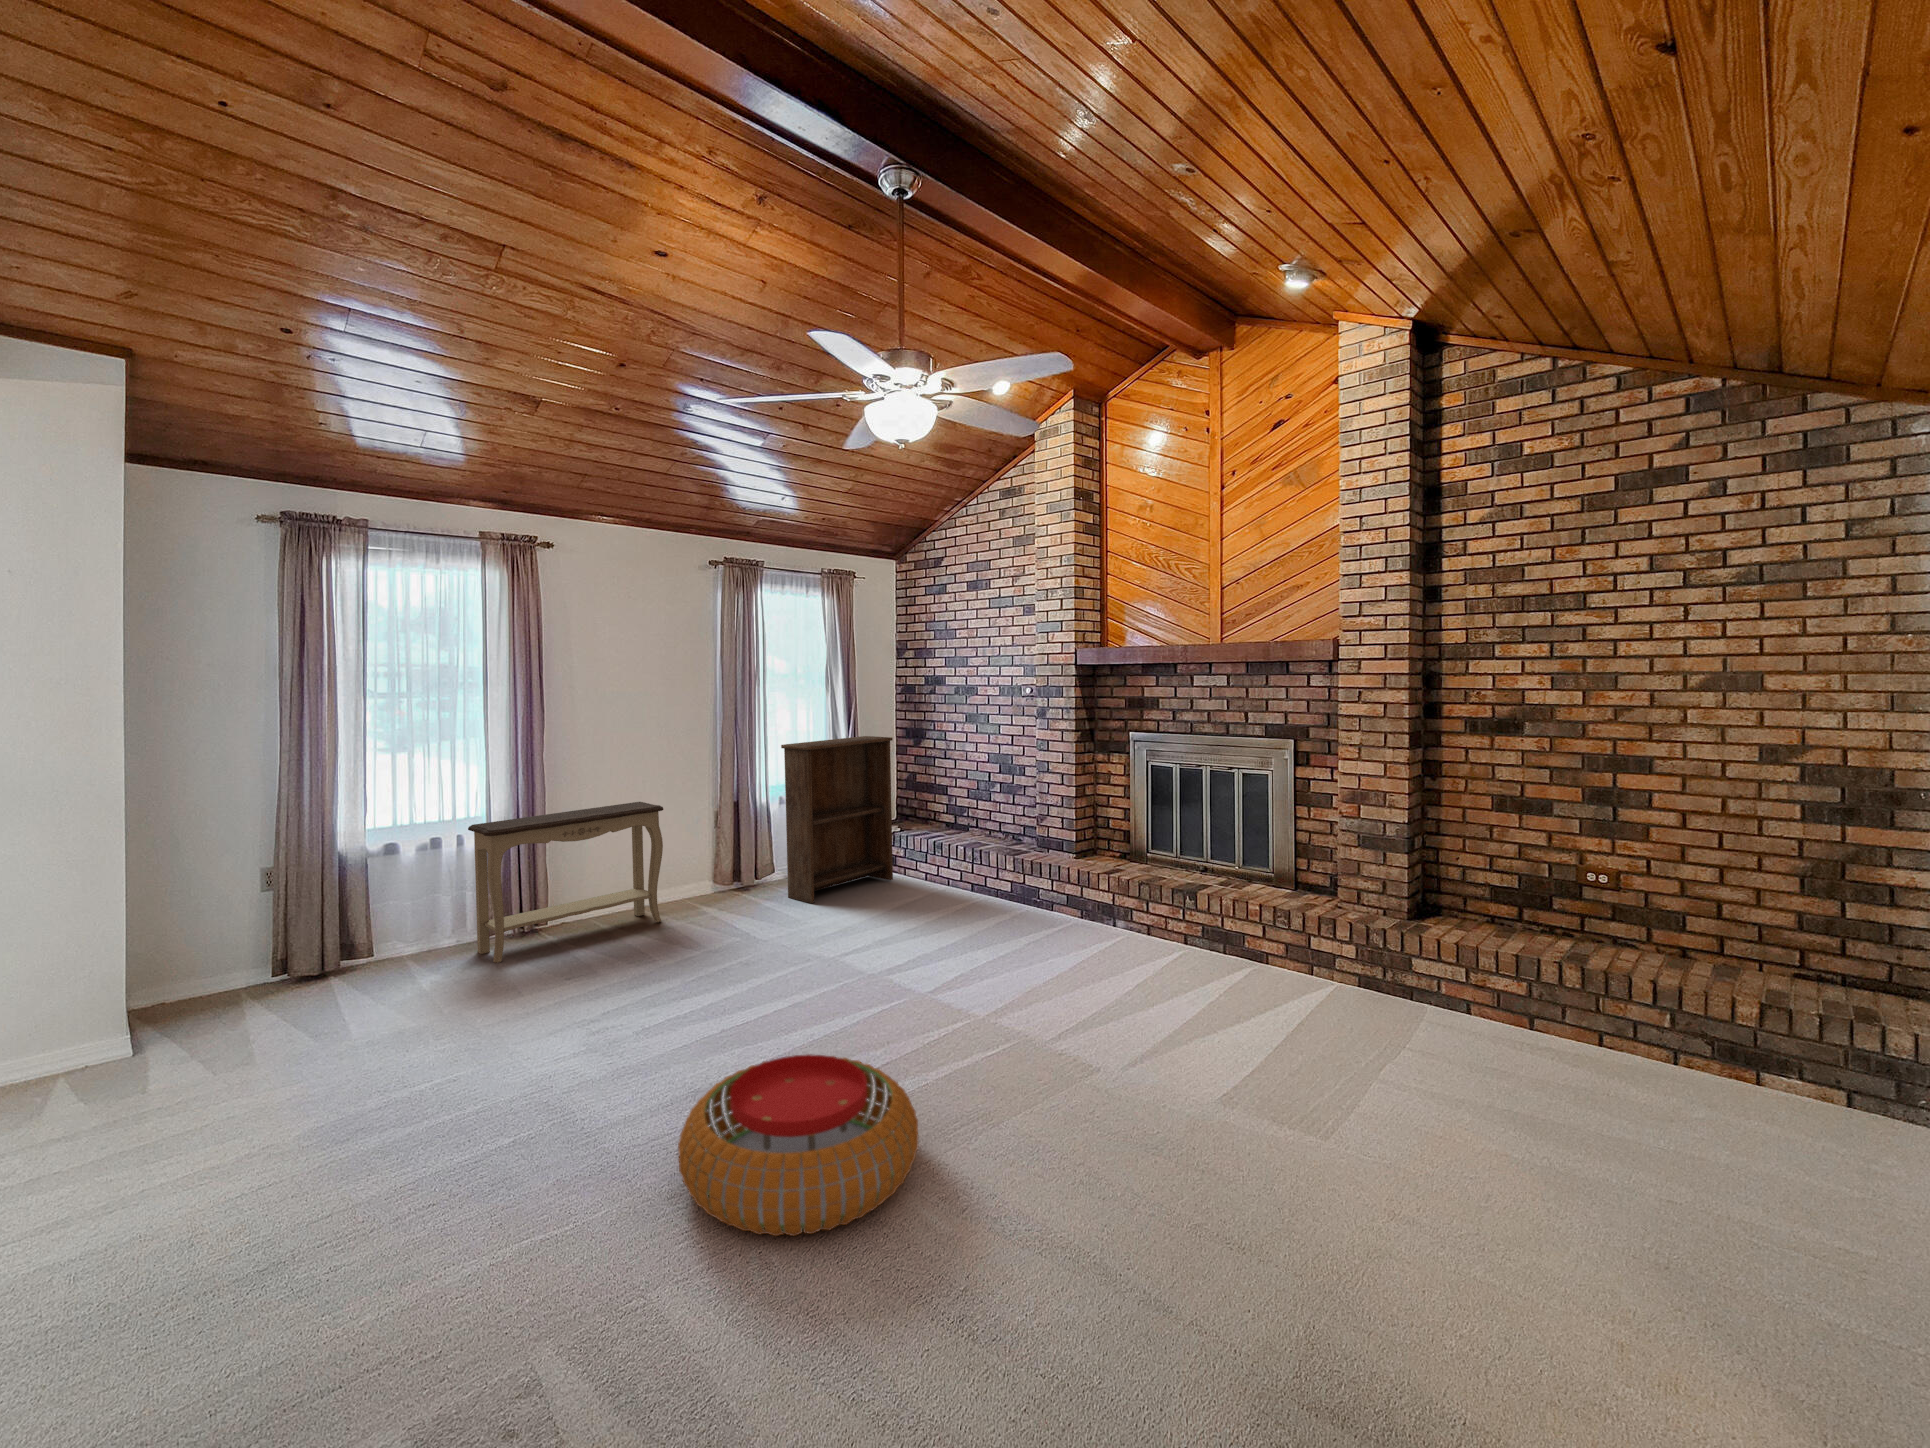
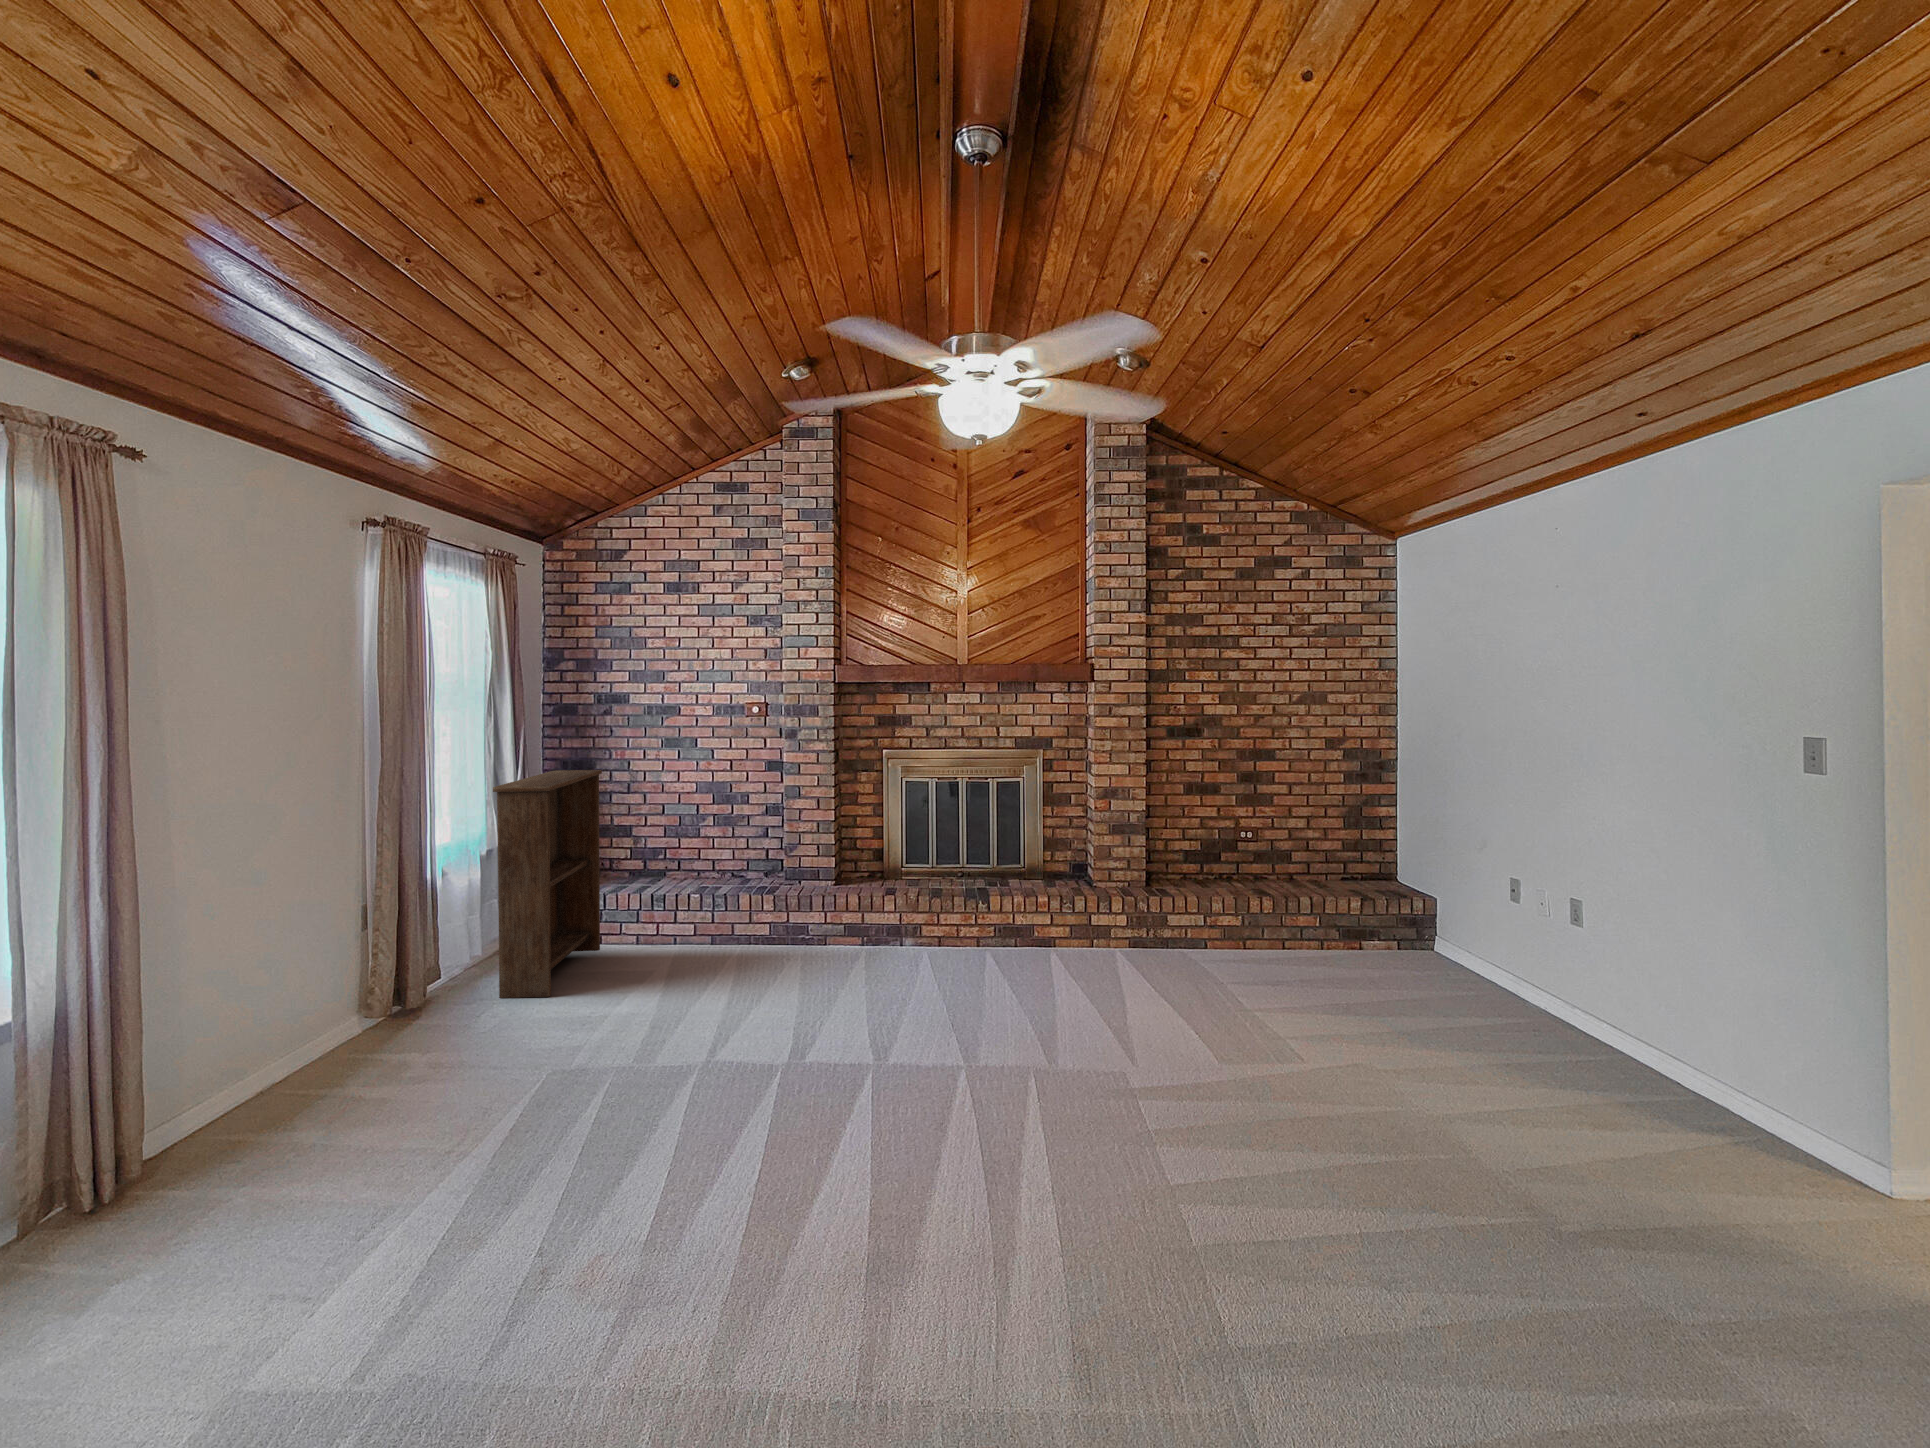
console table: present [468,802,663,963] -> none [49,892,369,1220]
pouf: present [678,1054,918,1236] -> none [947,1098,1207,1294]

